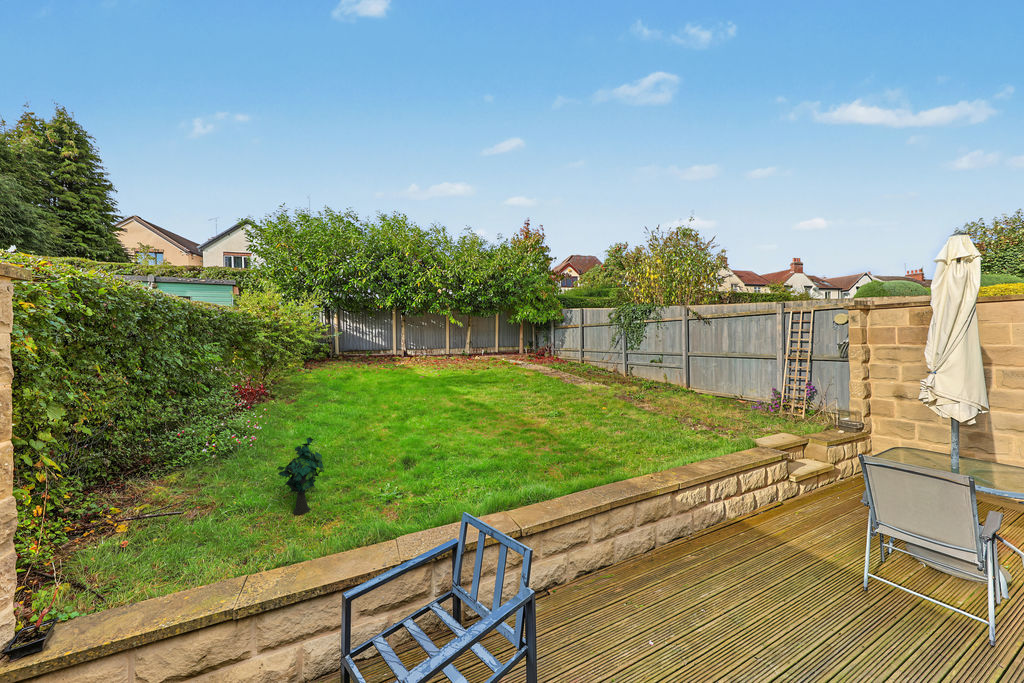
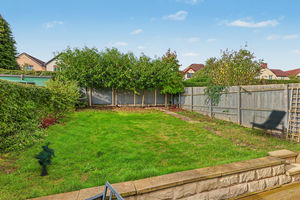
lounge chair: none [710,356,782,412] -> present [250,110,287,137]

